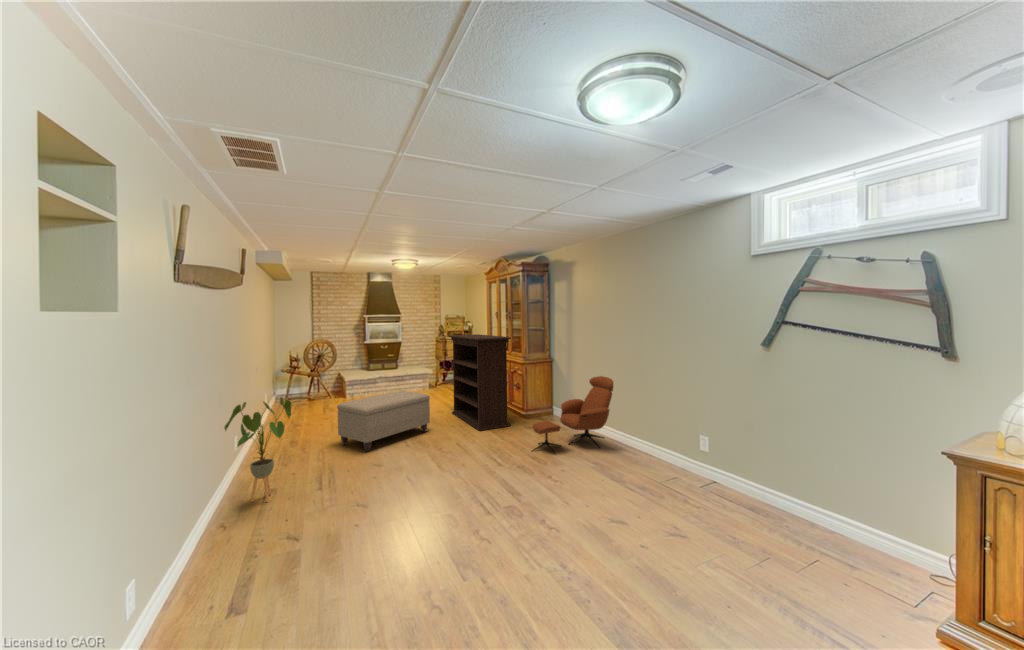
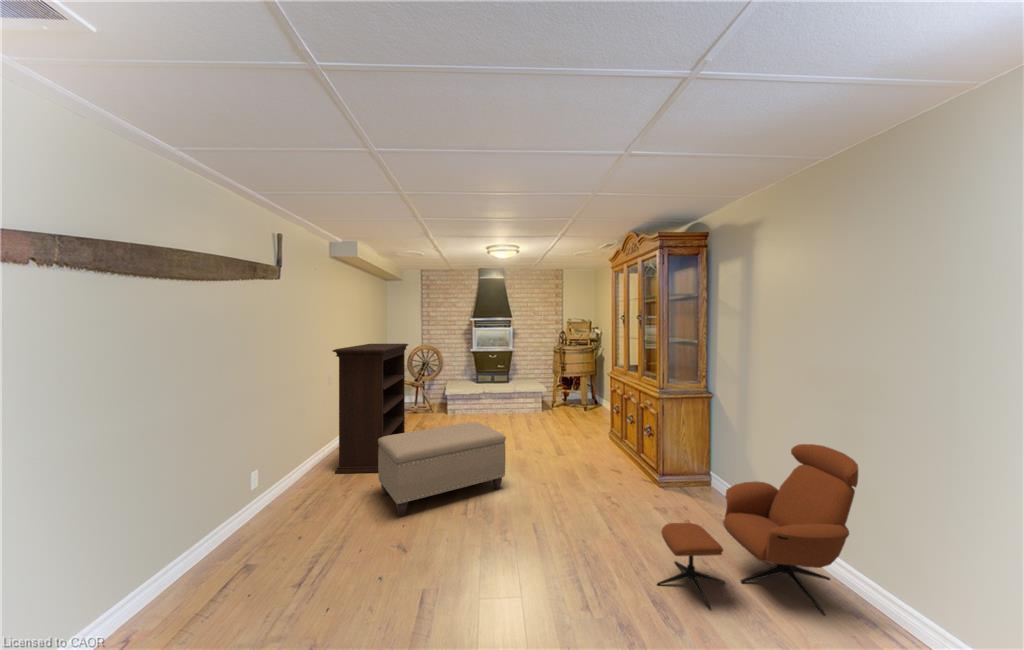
bookshelf: present [449,334,511,431] -> present [333,344,408,473]
house plant: present [224,397,292,502] -> none [139,438,261,608]

